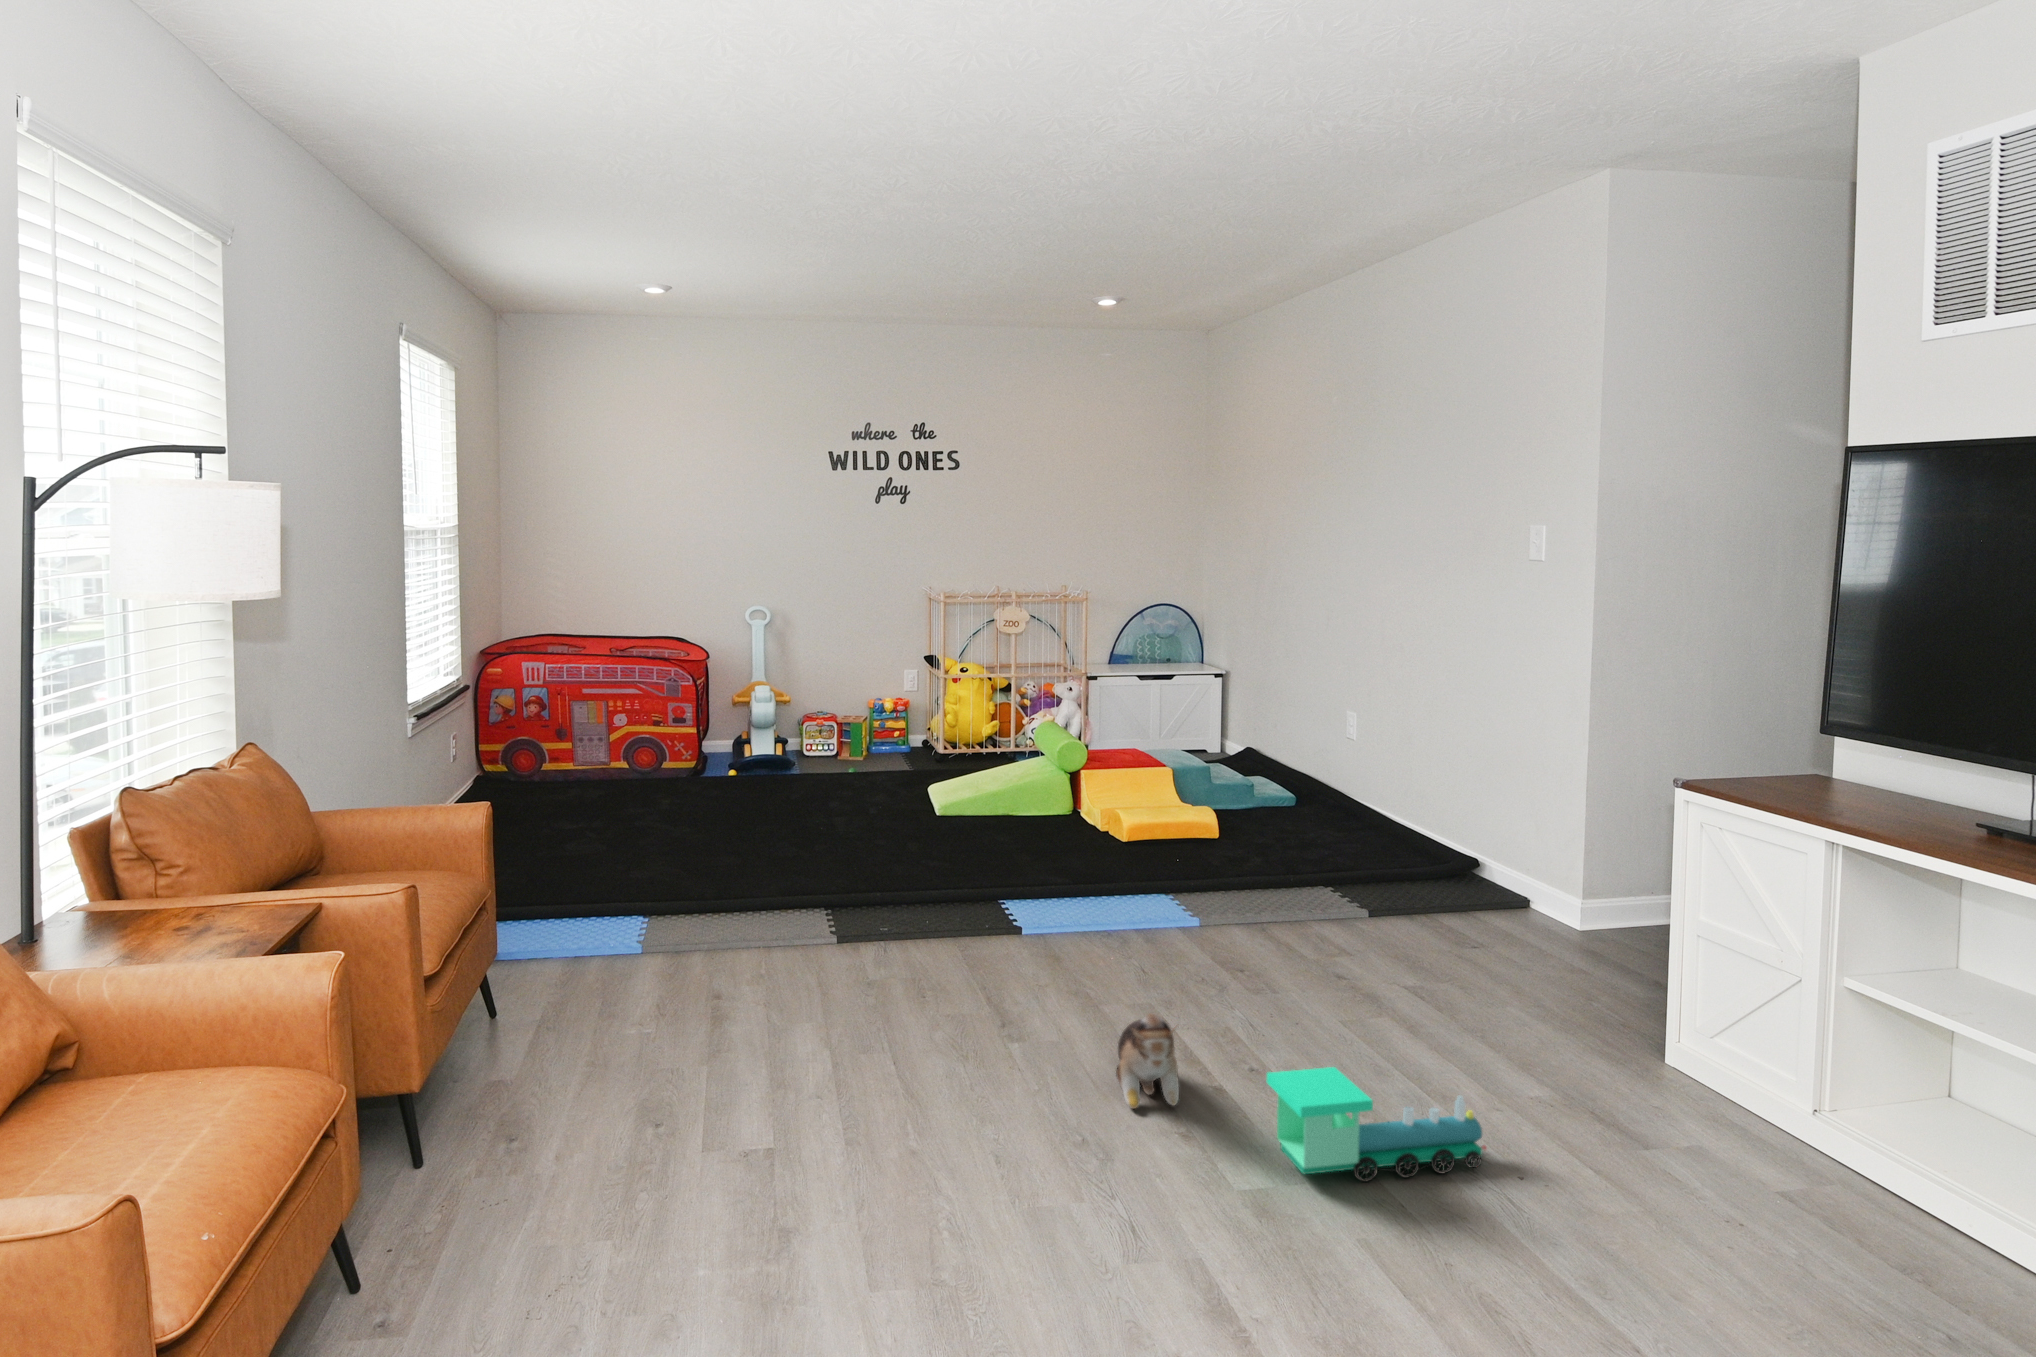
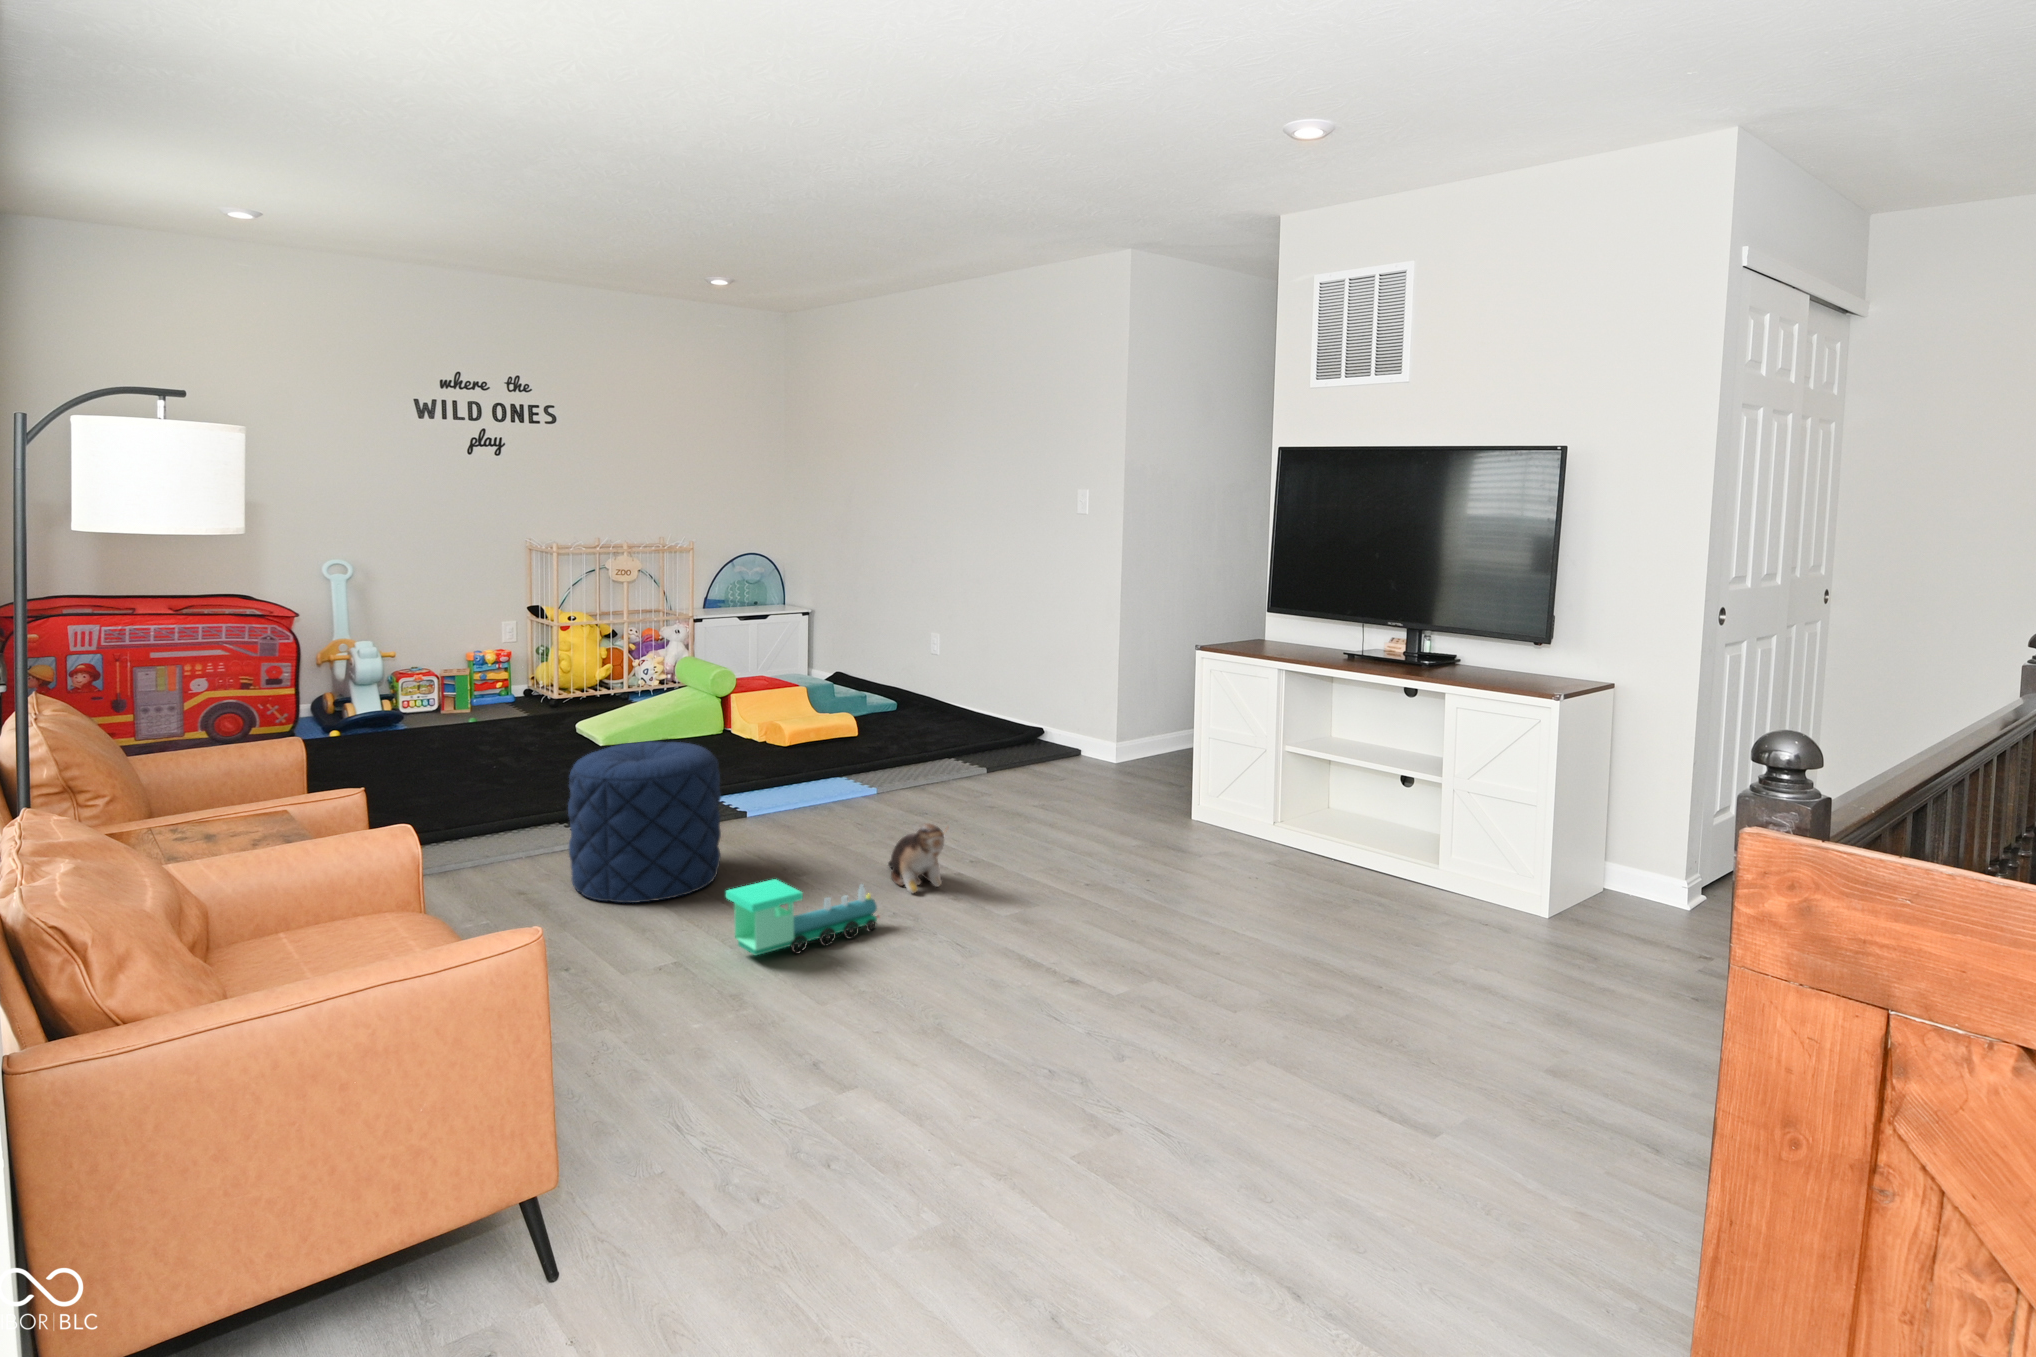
pouf: none [753,840,926,1045] -> present [568,741,721,903]
toy train: present [1266,1067,1487,1182] -> present [726,879,880,955]

